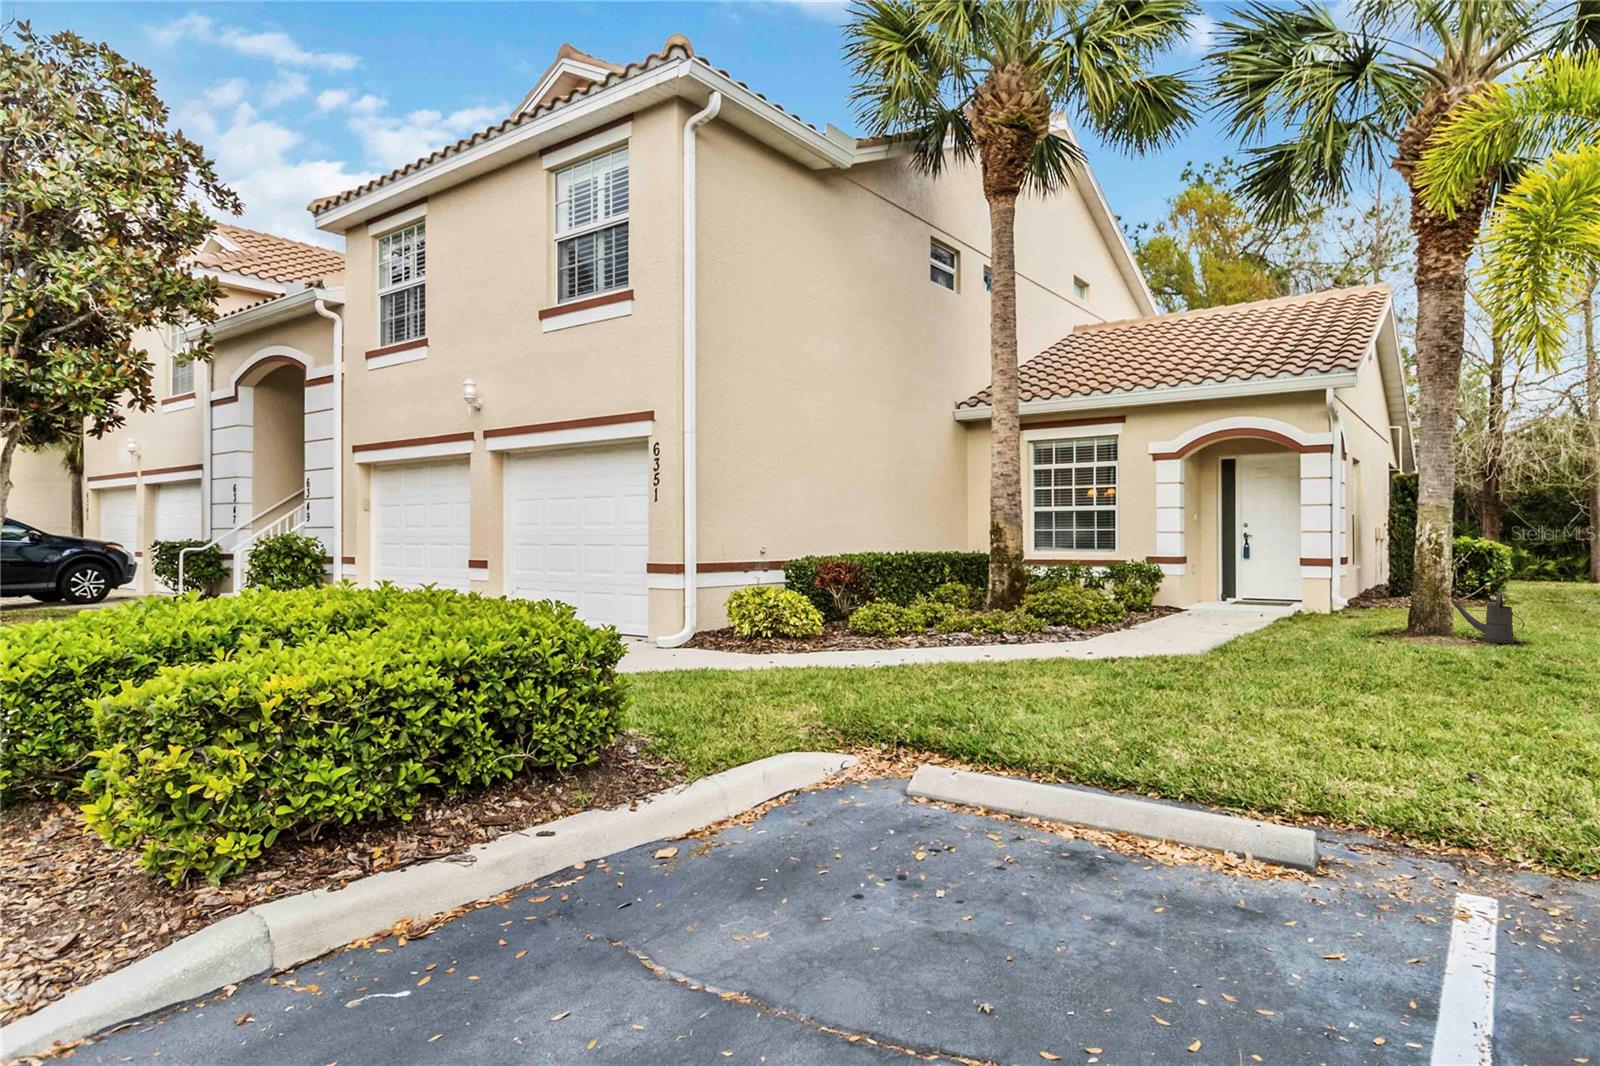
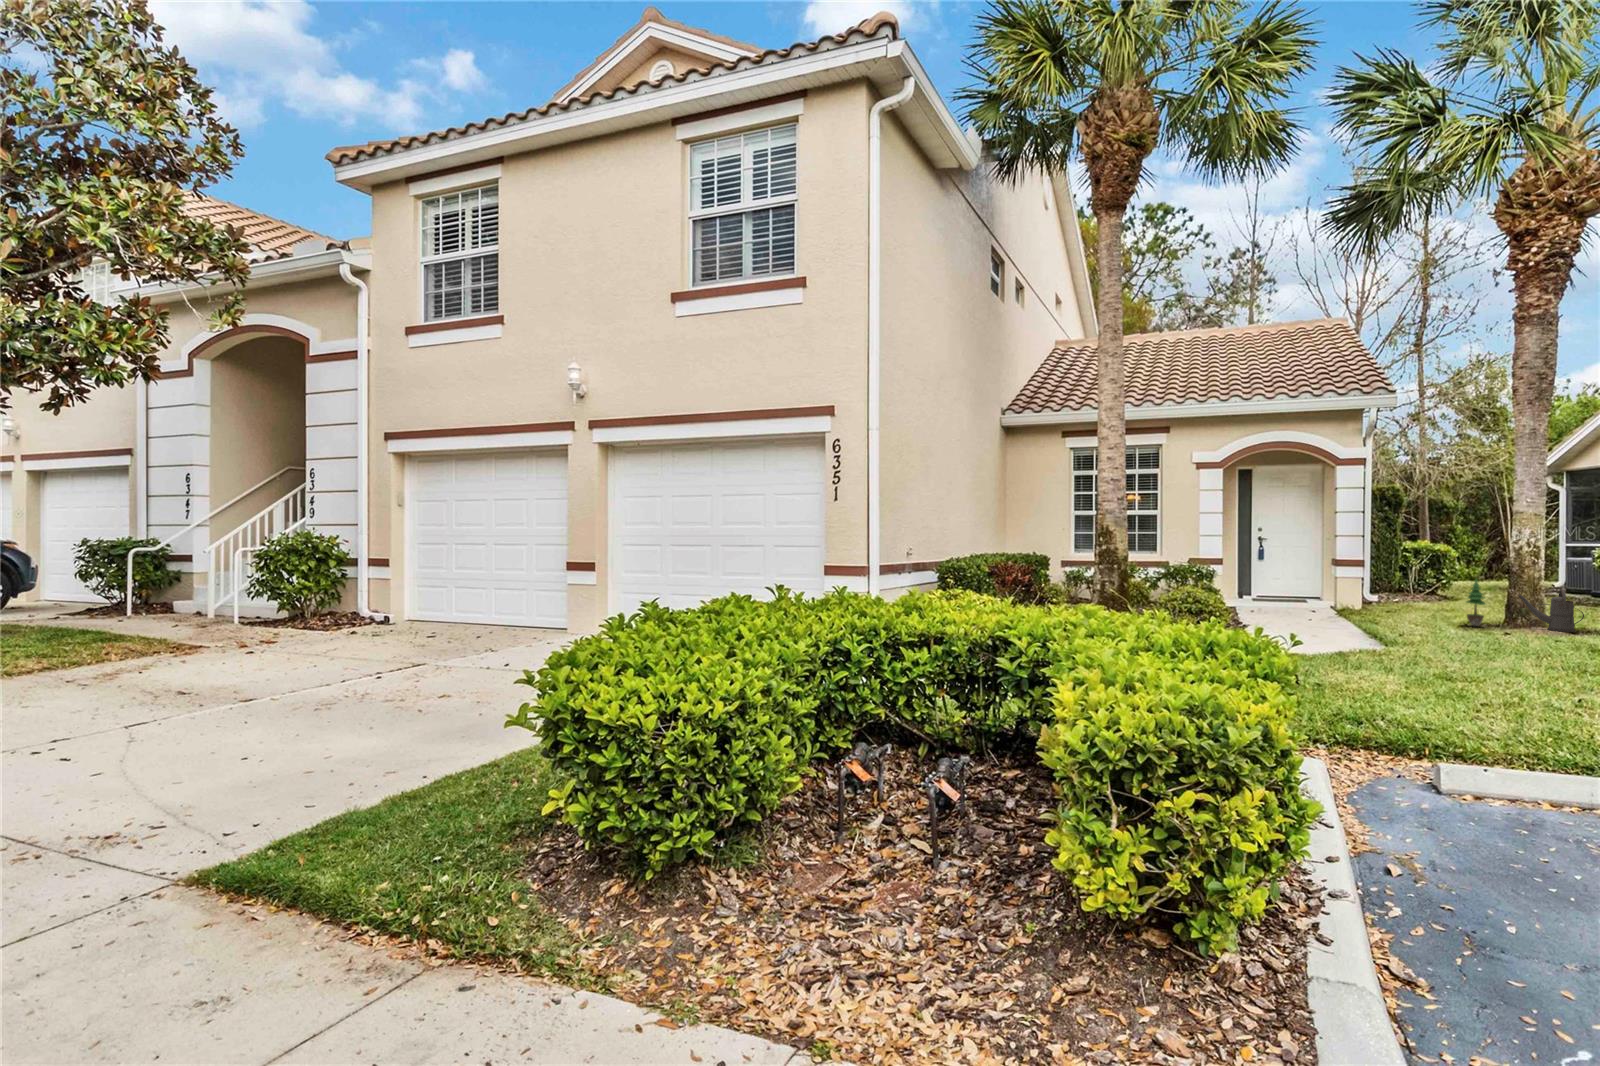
potted tree: none [1387,579,1411,635] -> present [1467,579,1485,626]

